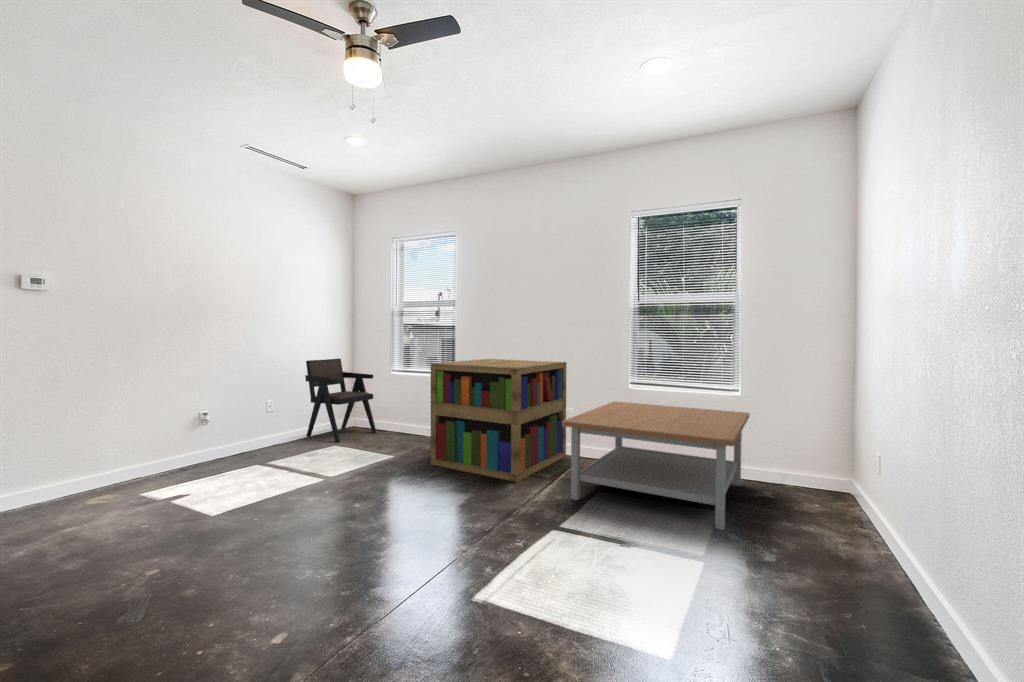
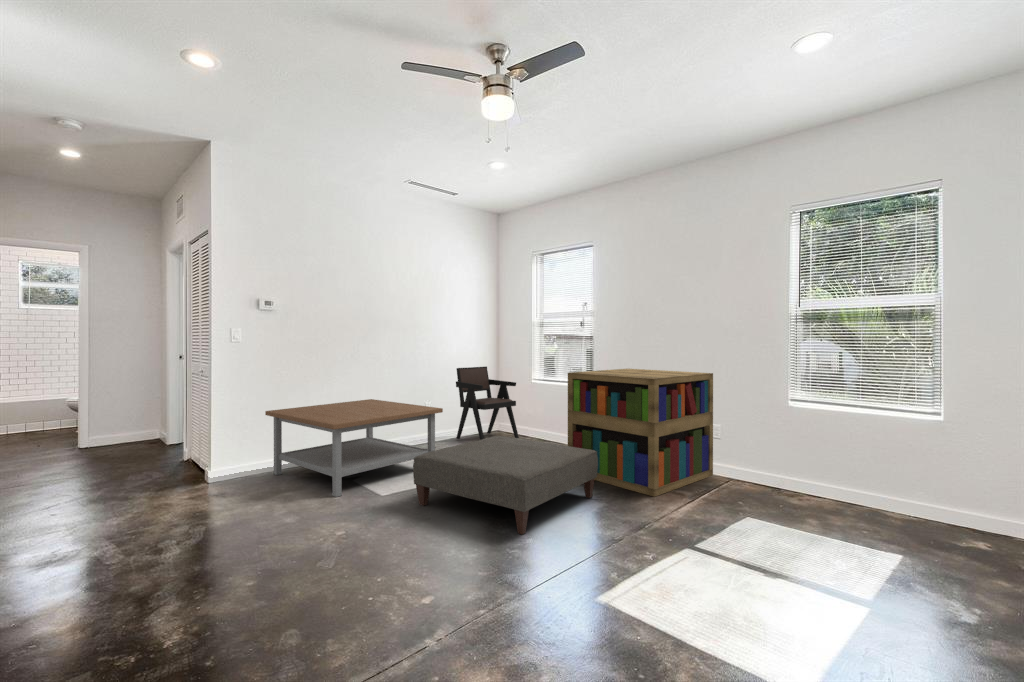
coffee table: present [562,401,749,530] -> present [265,399,443,497]
ottoman: none [258,432,463,537] -> present [413,436,598,534]

